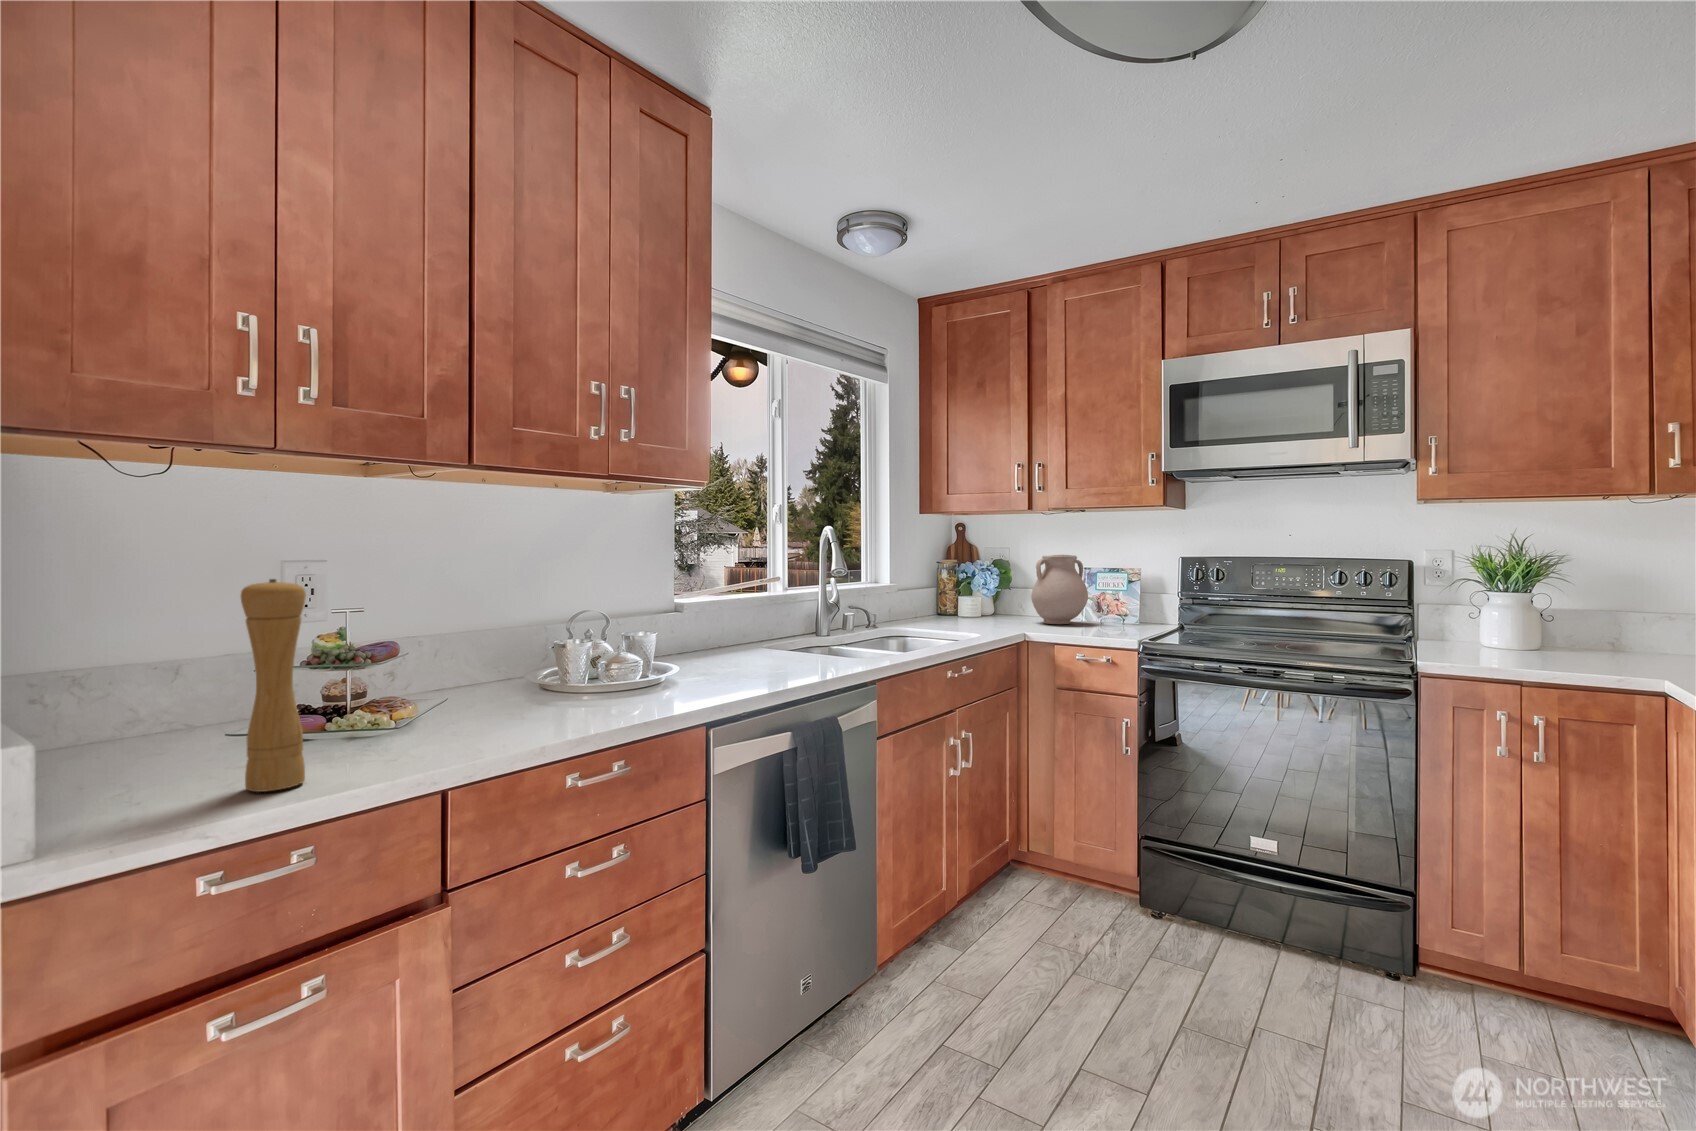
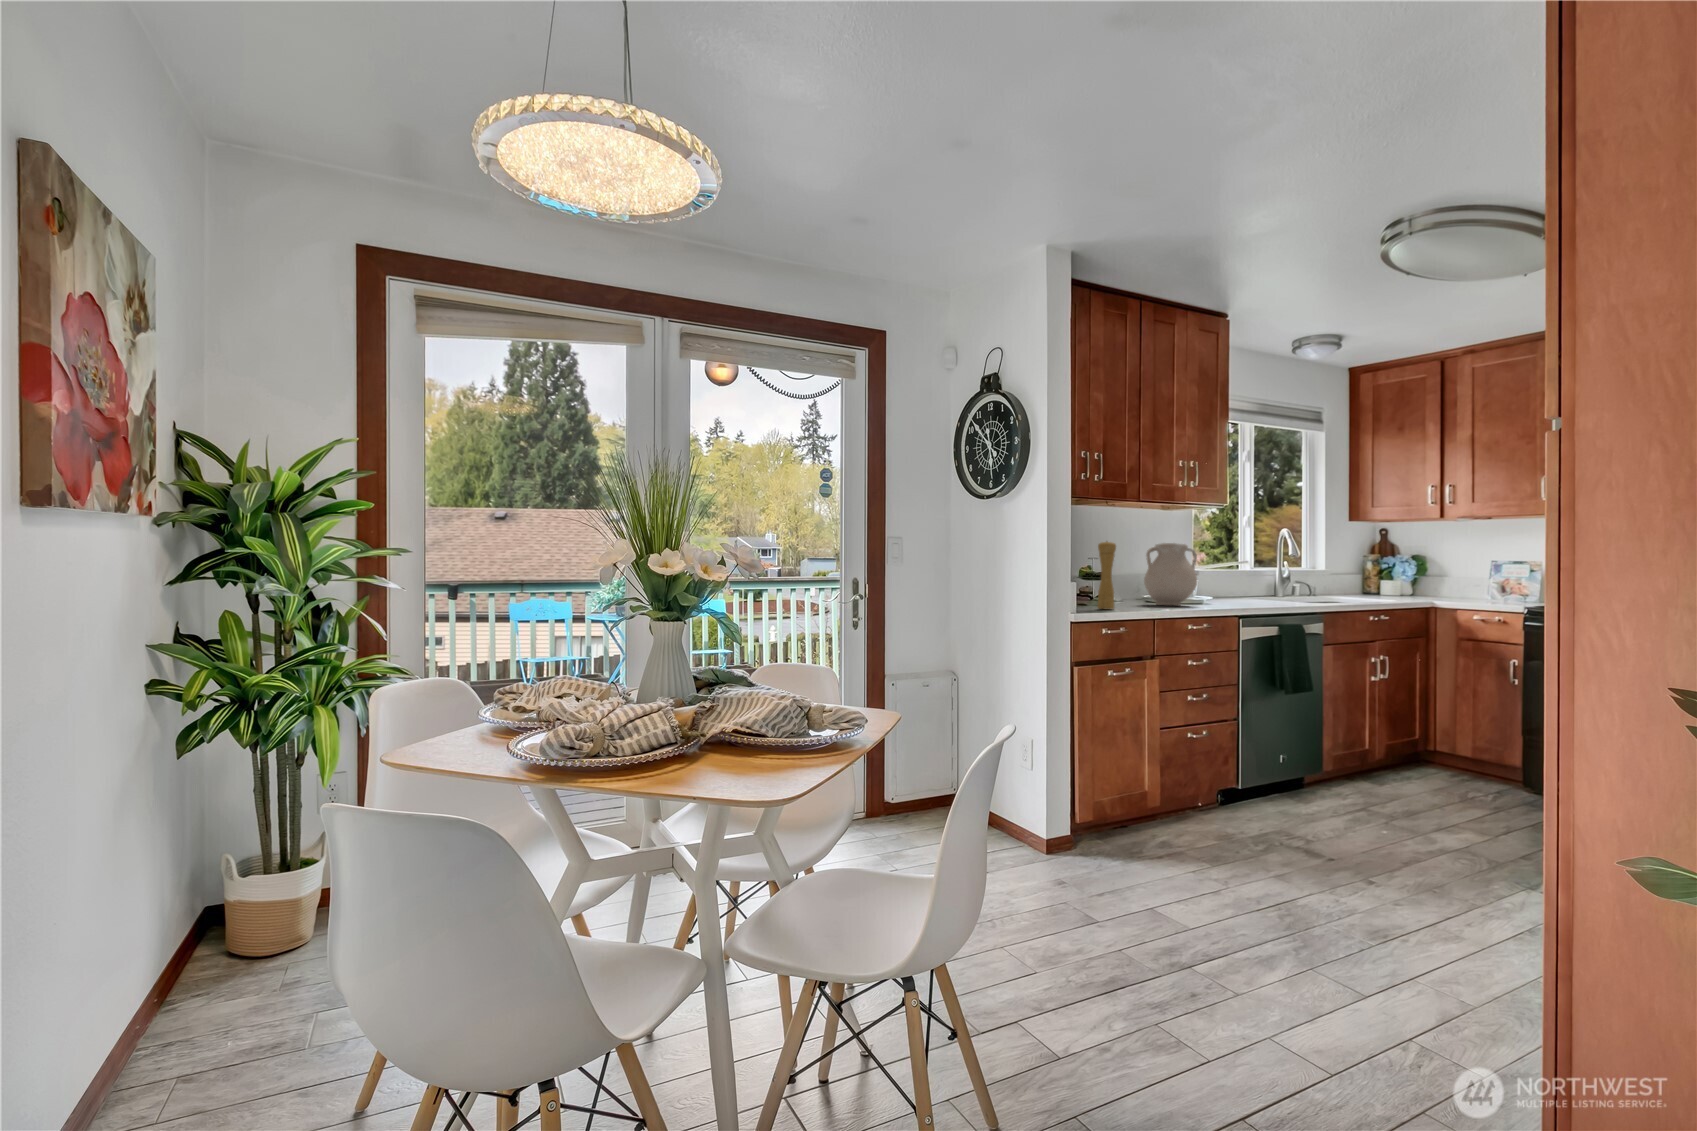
vase: present [1031,555,1088,624] -> present [1144,543,1197,606]

